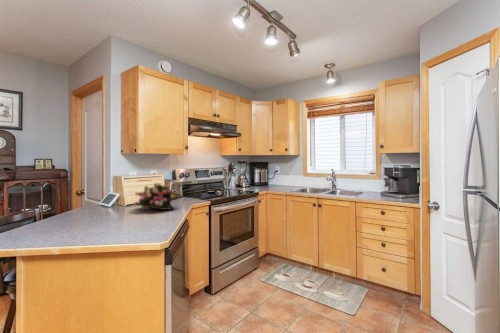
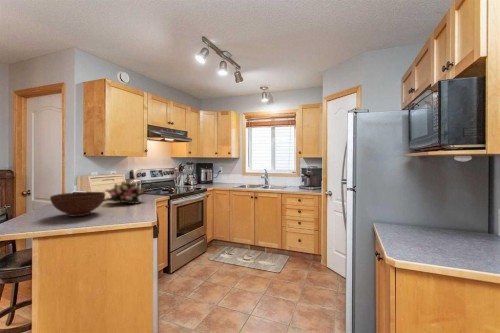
fruit bowl: none [62,195,126,225] -> present [50,192,105,217]

